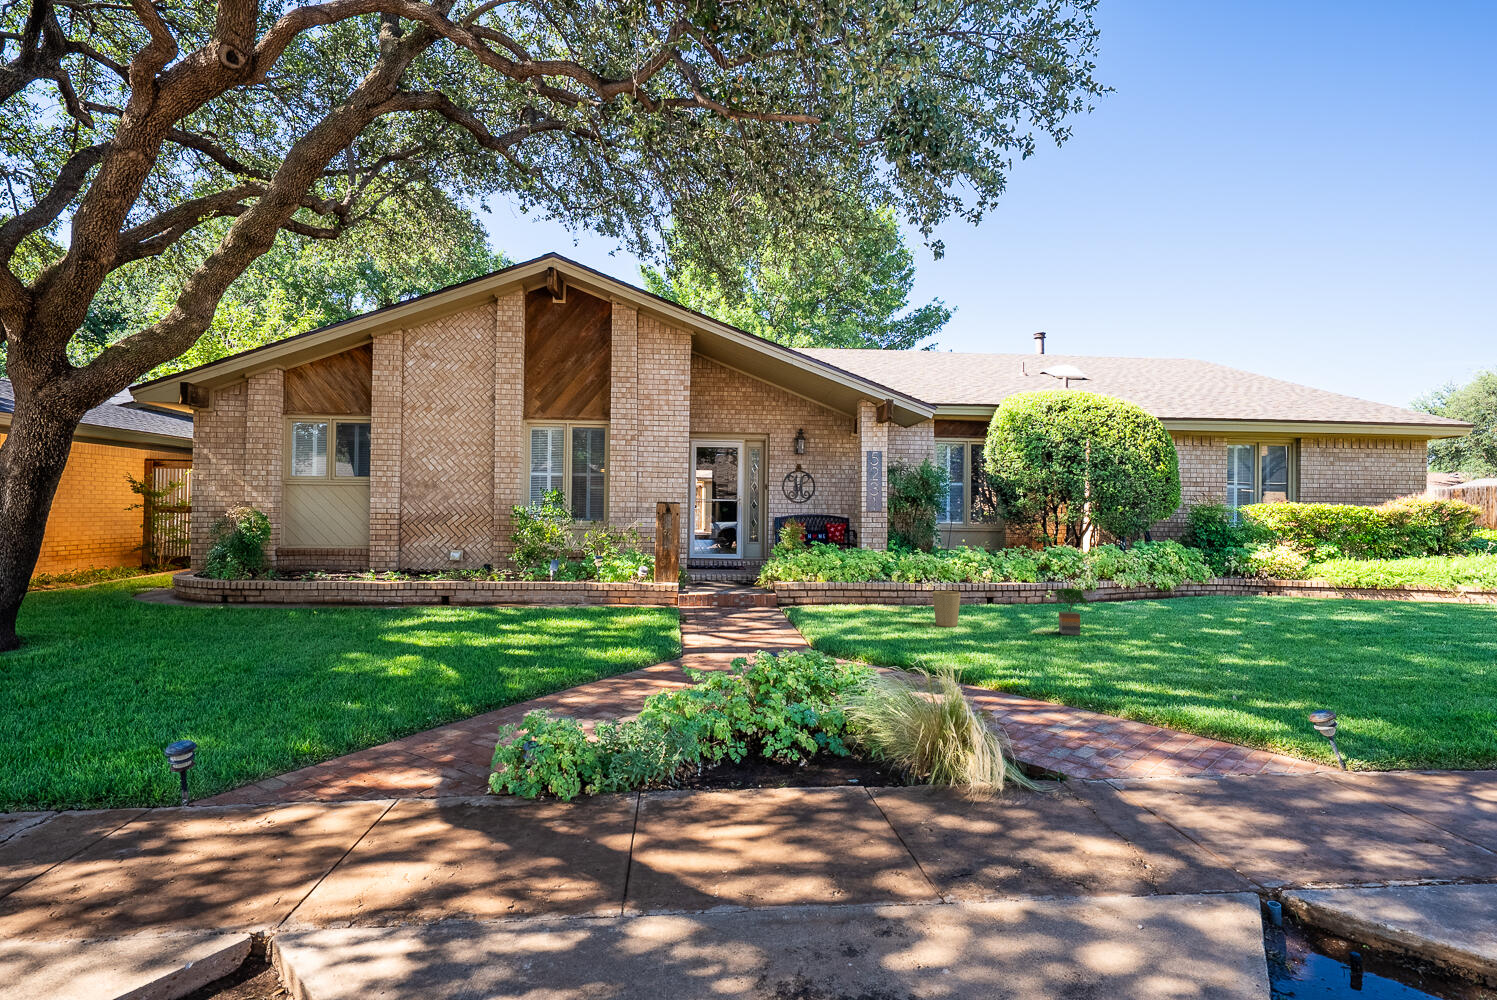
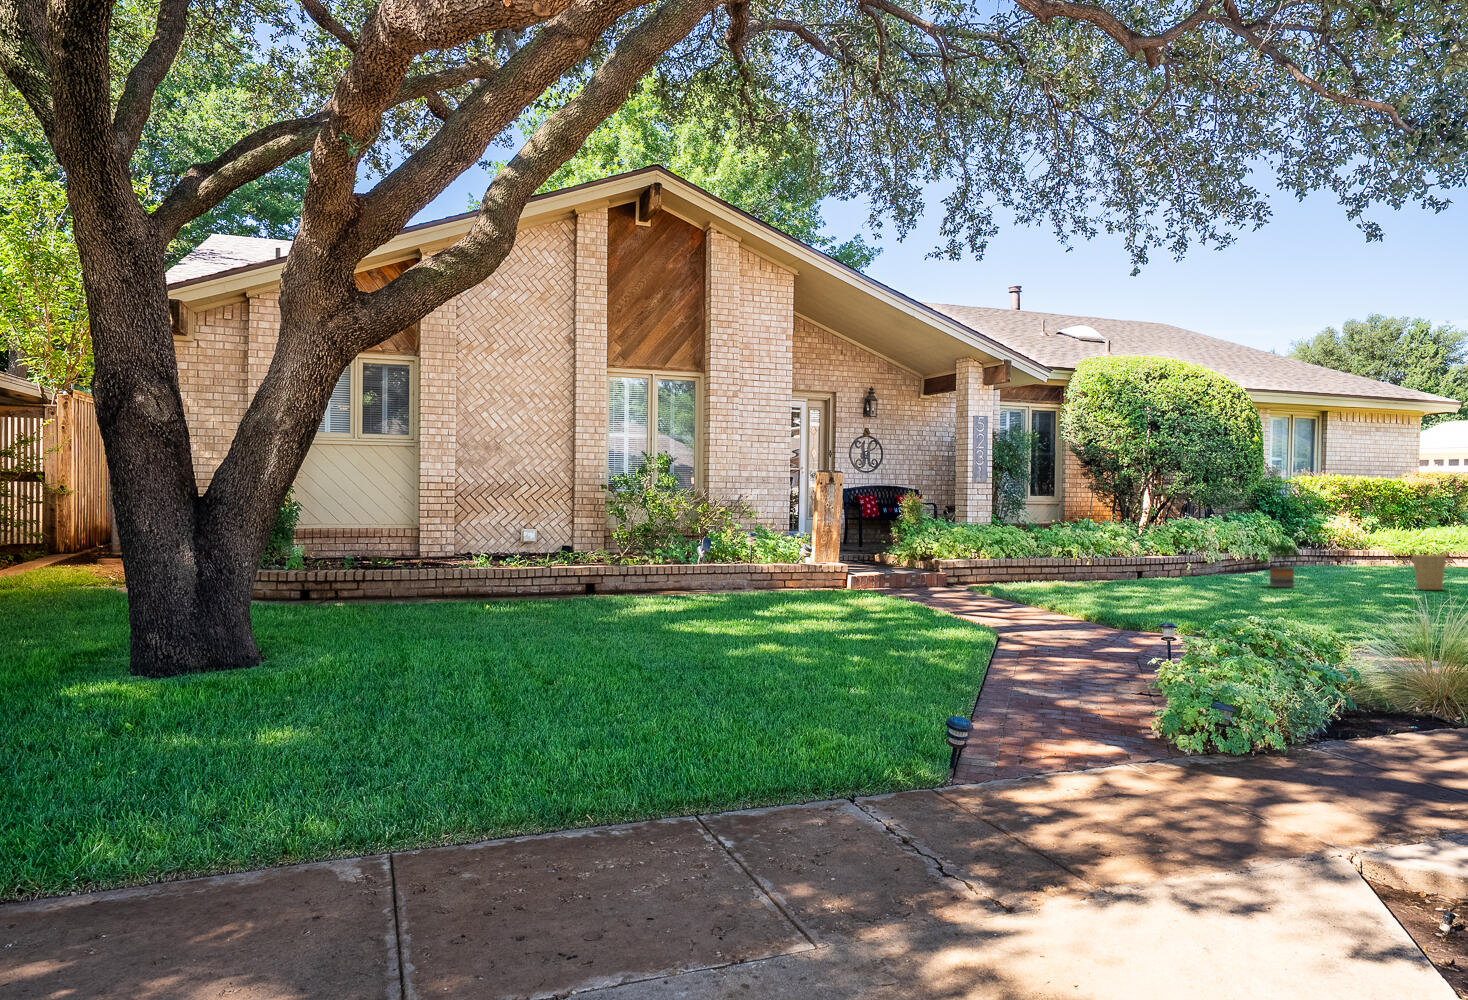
basket: present [932,585,961,627] -> present [1412,550,1446,590]

